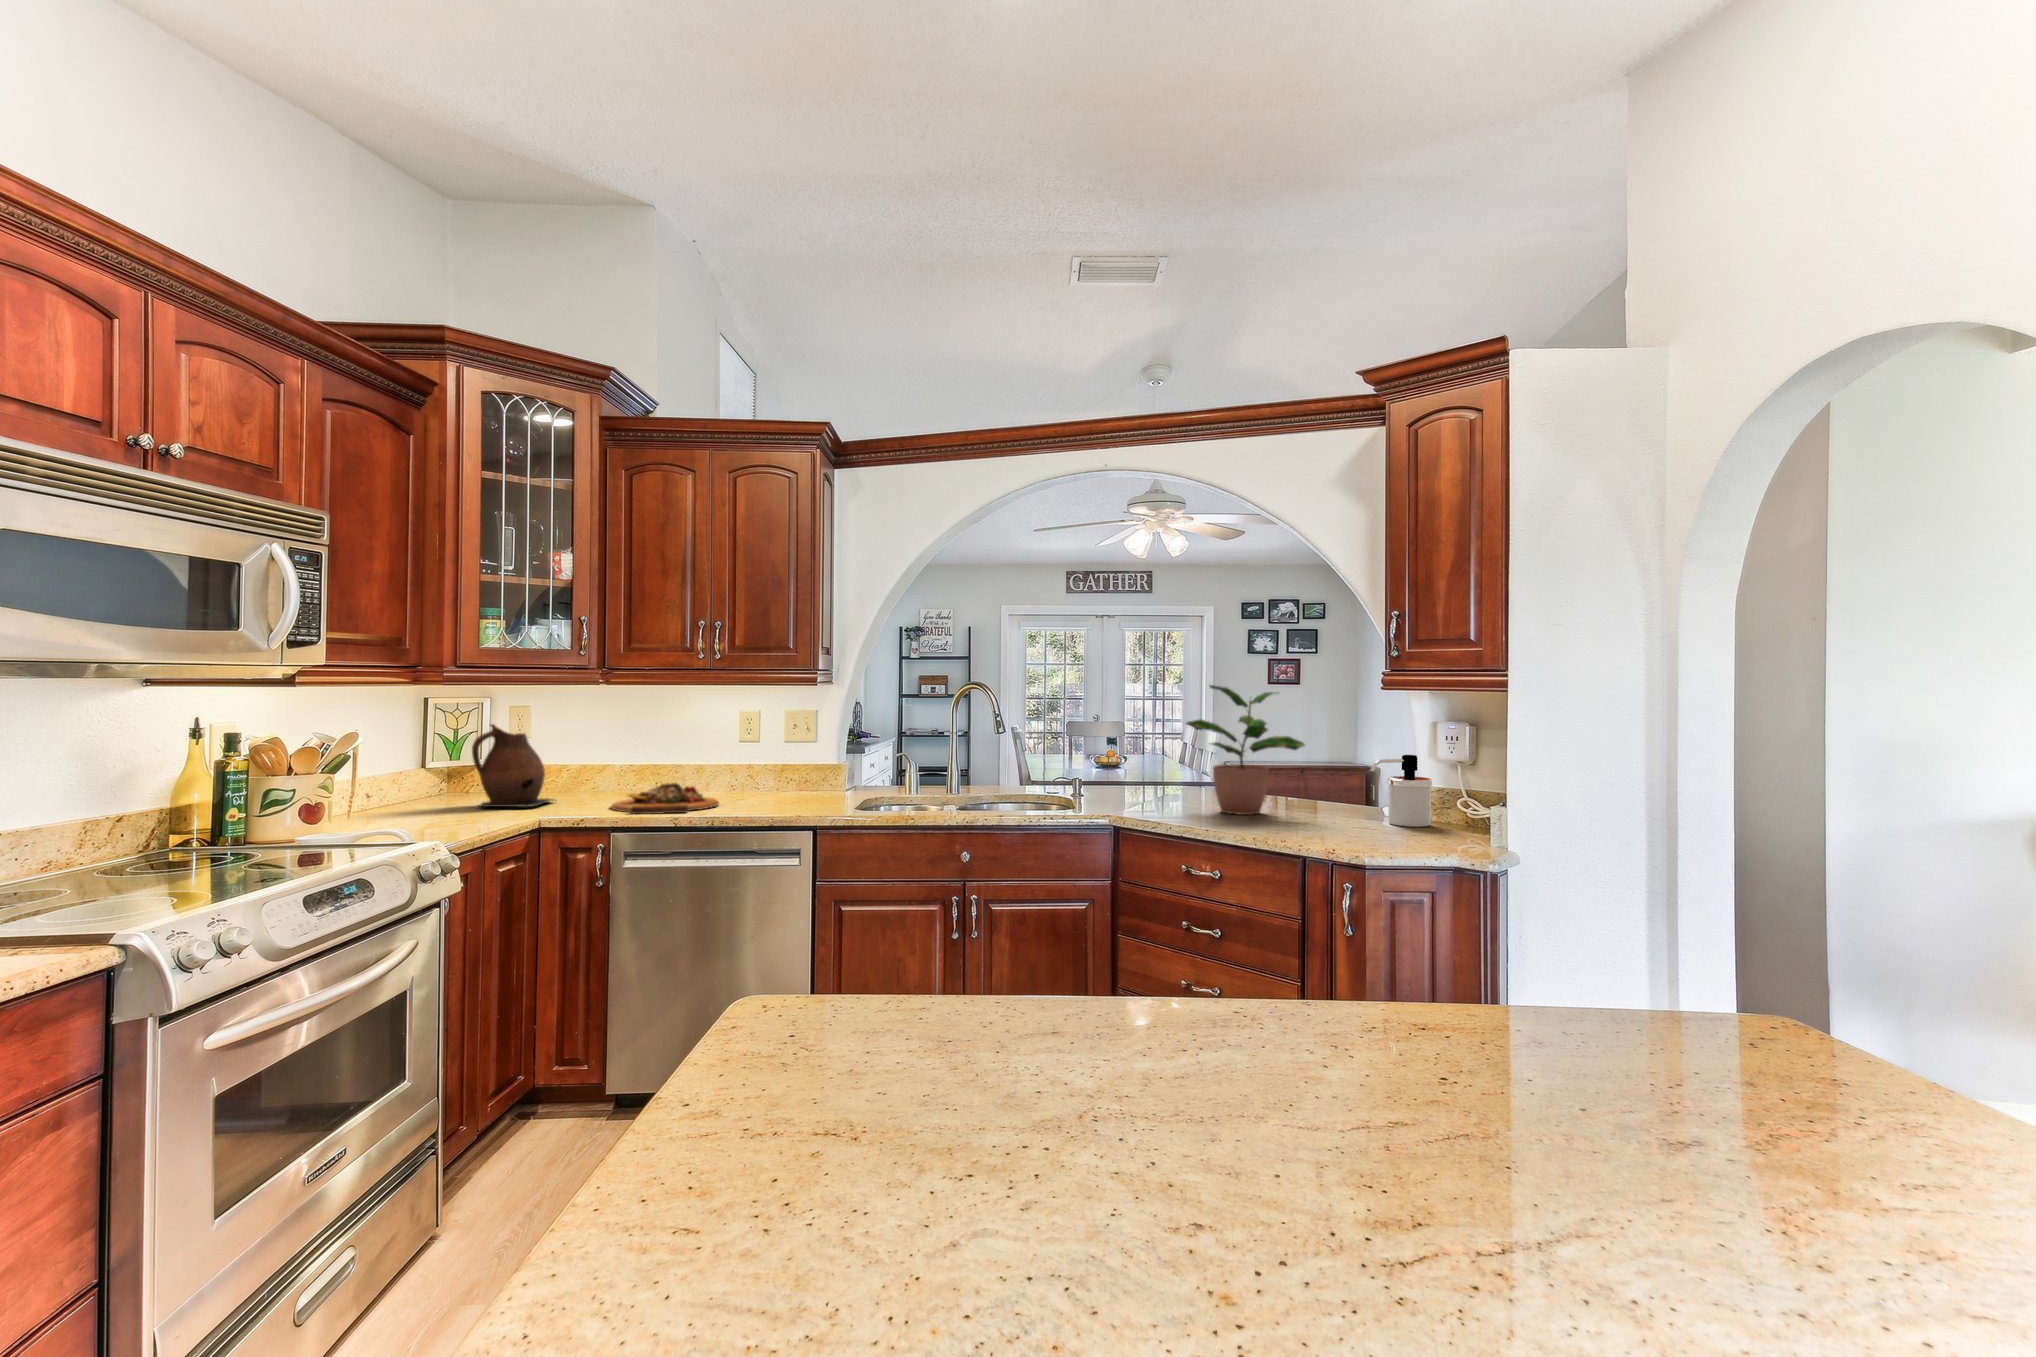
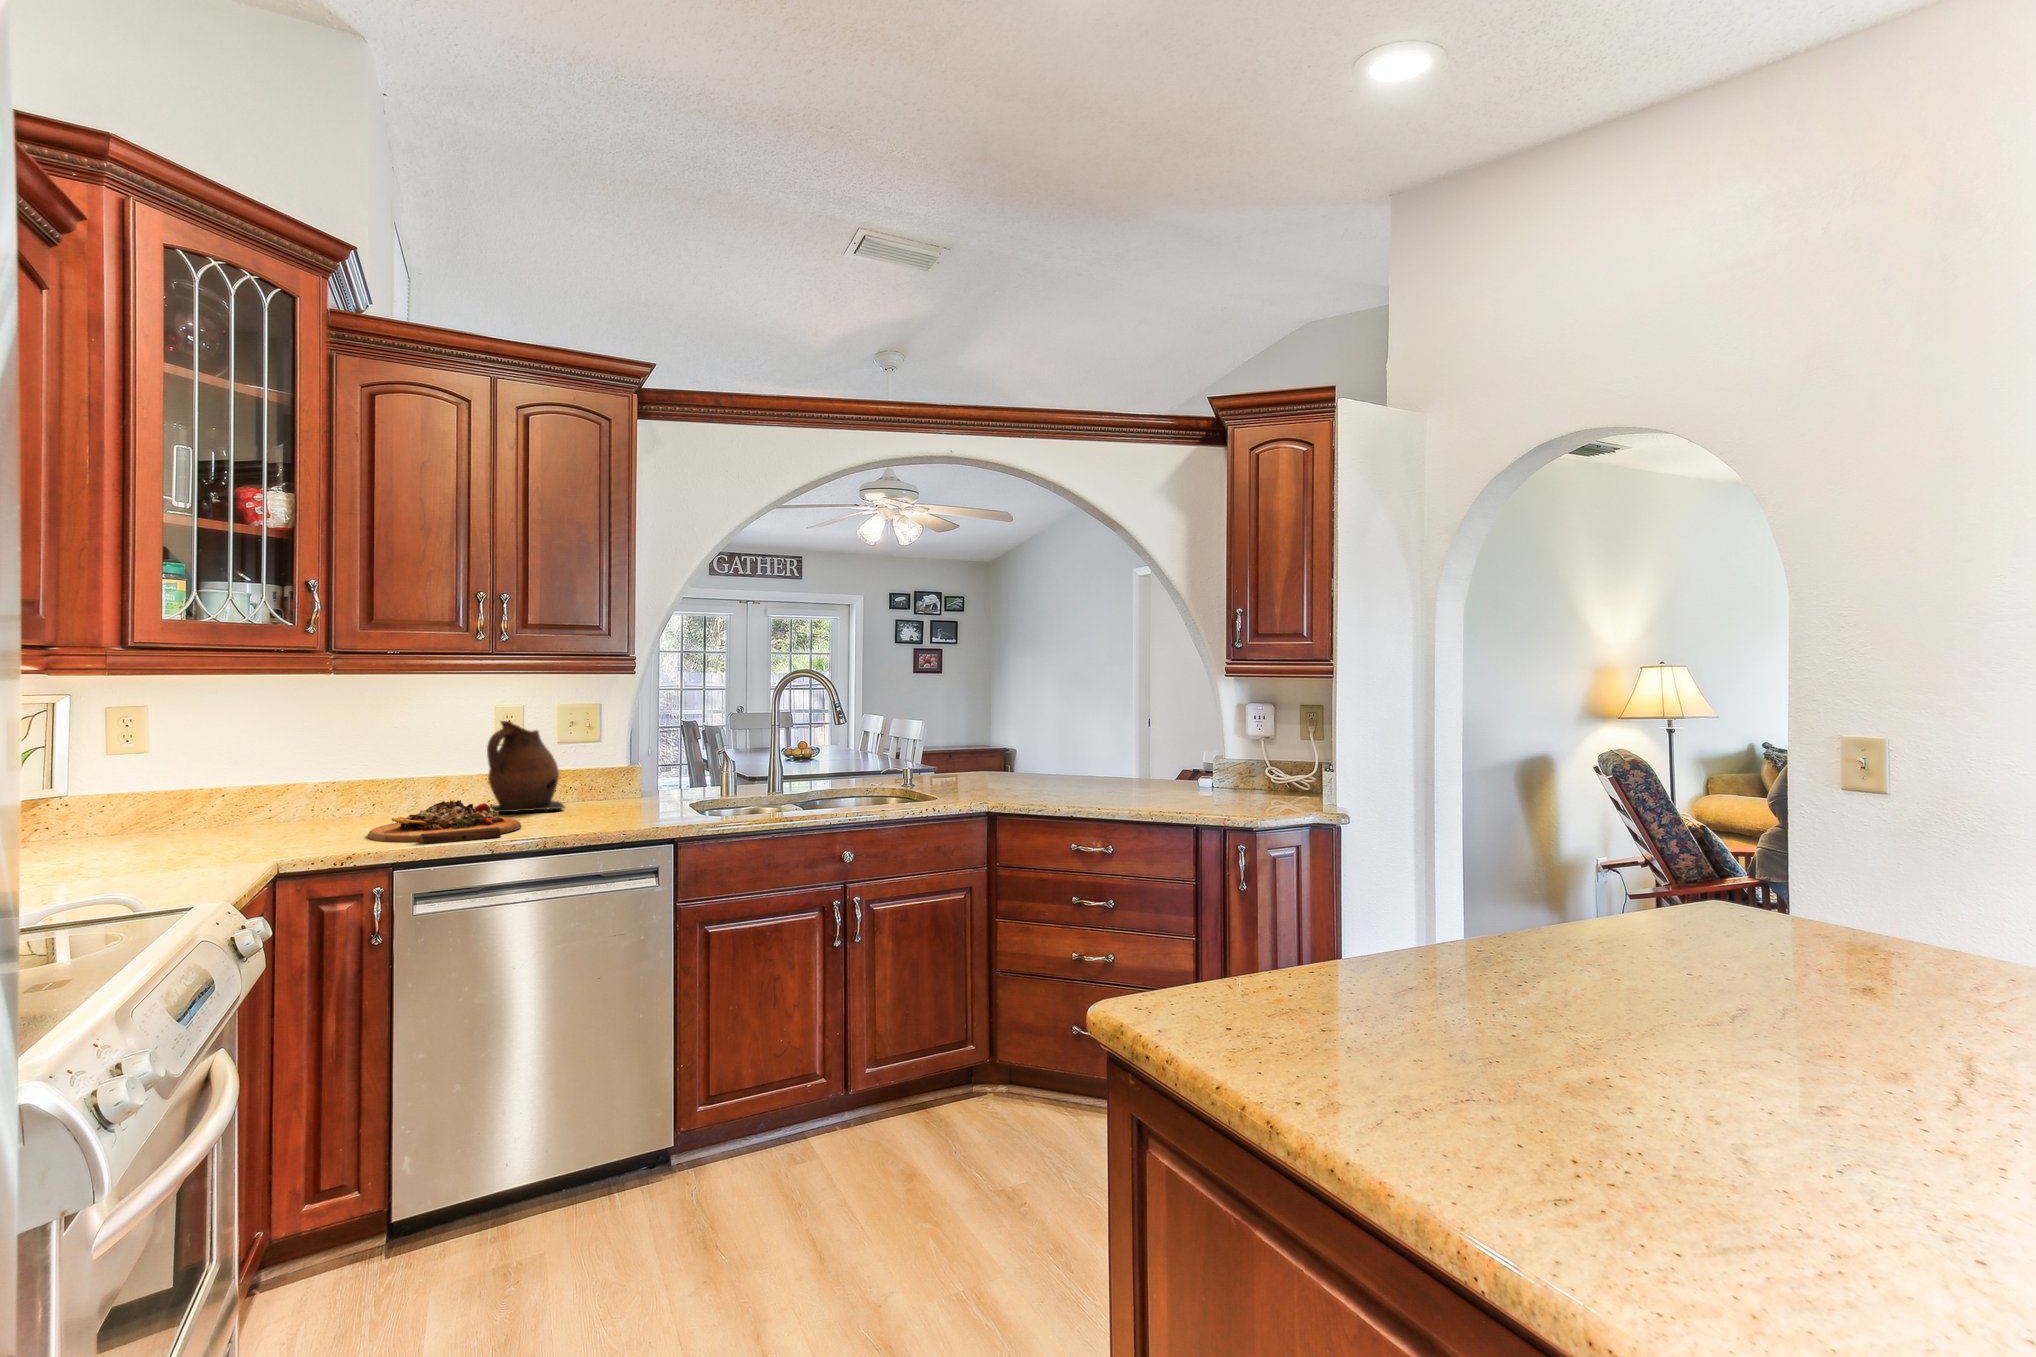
potted plant: present [1187,685,1304,815] -> none [1031,672,1153,799]
ceramic pitcher: present [472,724,554,807] -> present [487,721,565,812]
soap dispenser: present [1370,755,1432,827] -> none [1220,735,1265,800]

